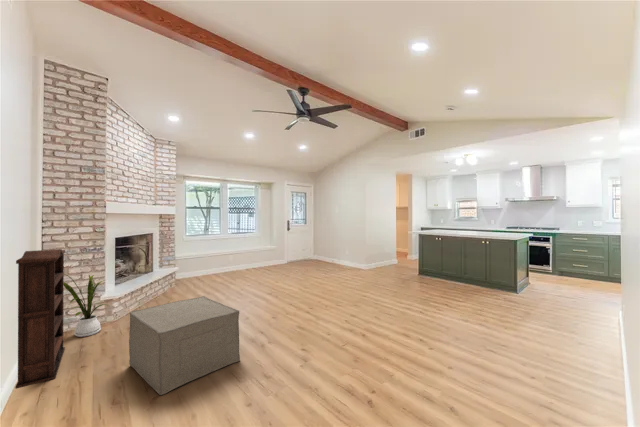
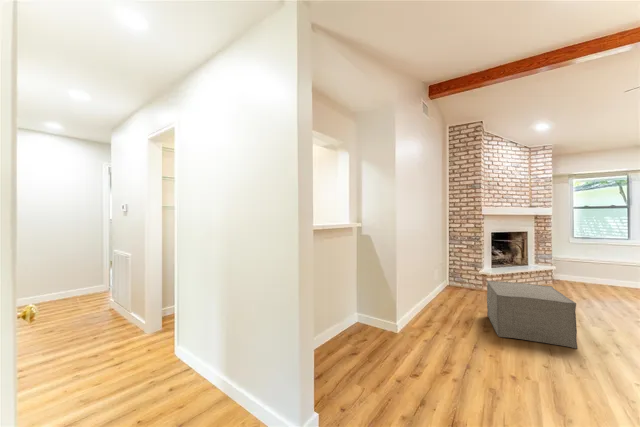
bookshelf: present [15,249,65,389] -> none [432,236,457,307]
house plant: present [64,274,106,337] -> none [454,251,485,294]

